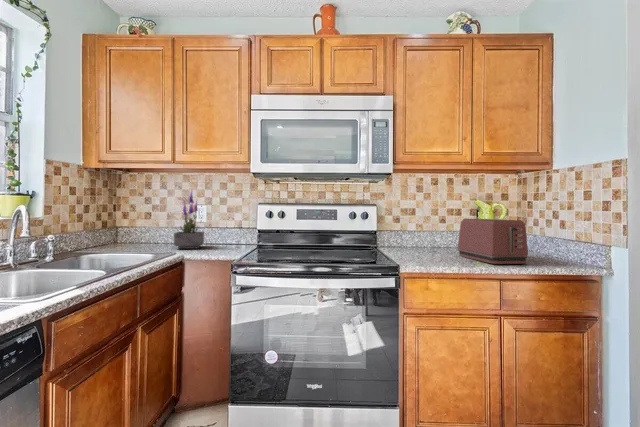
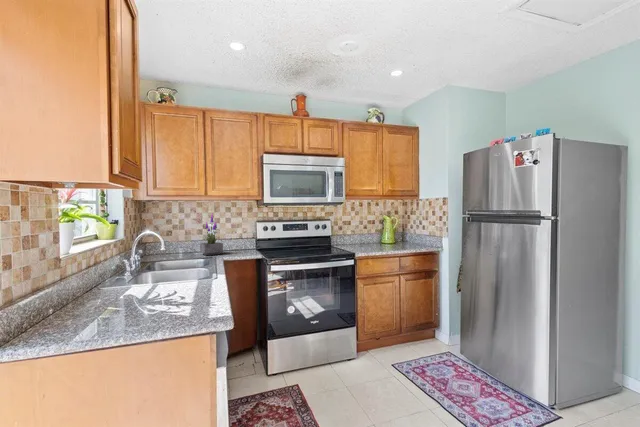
toaster: present [458,219,528,264] -> none [379,226,417,250]

